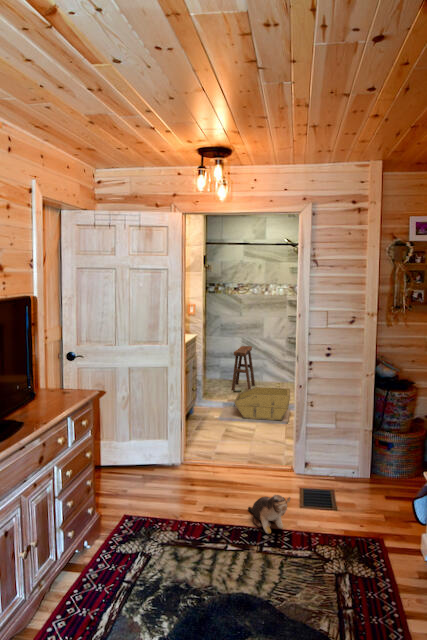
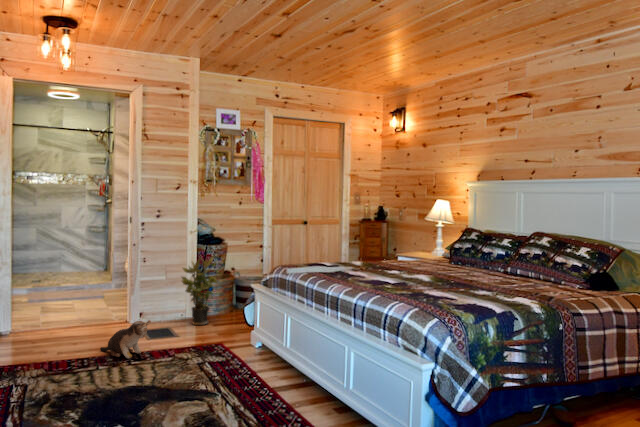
stool: present [232,346,255,390] -> none [25,237,51,283]
storage bin: present [234,387,290,420] -> none [40,270,104,302]
potted plant: none [348,408,395,494] -> present [182,258,217,325]

